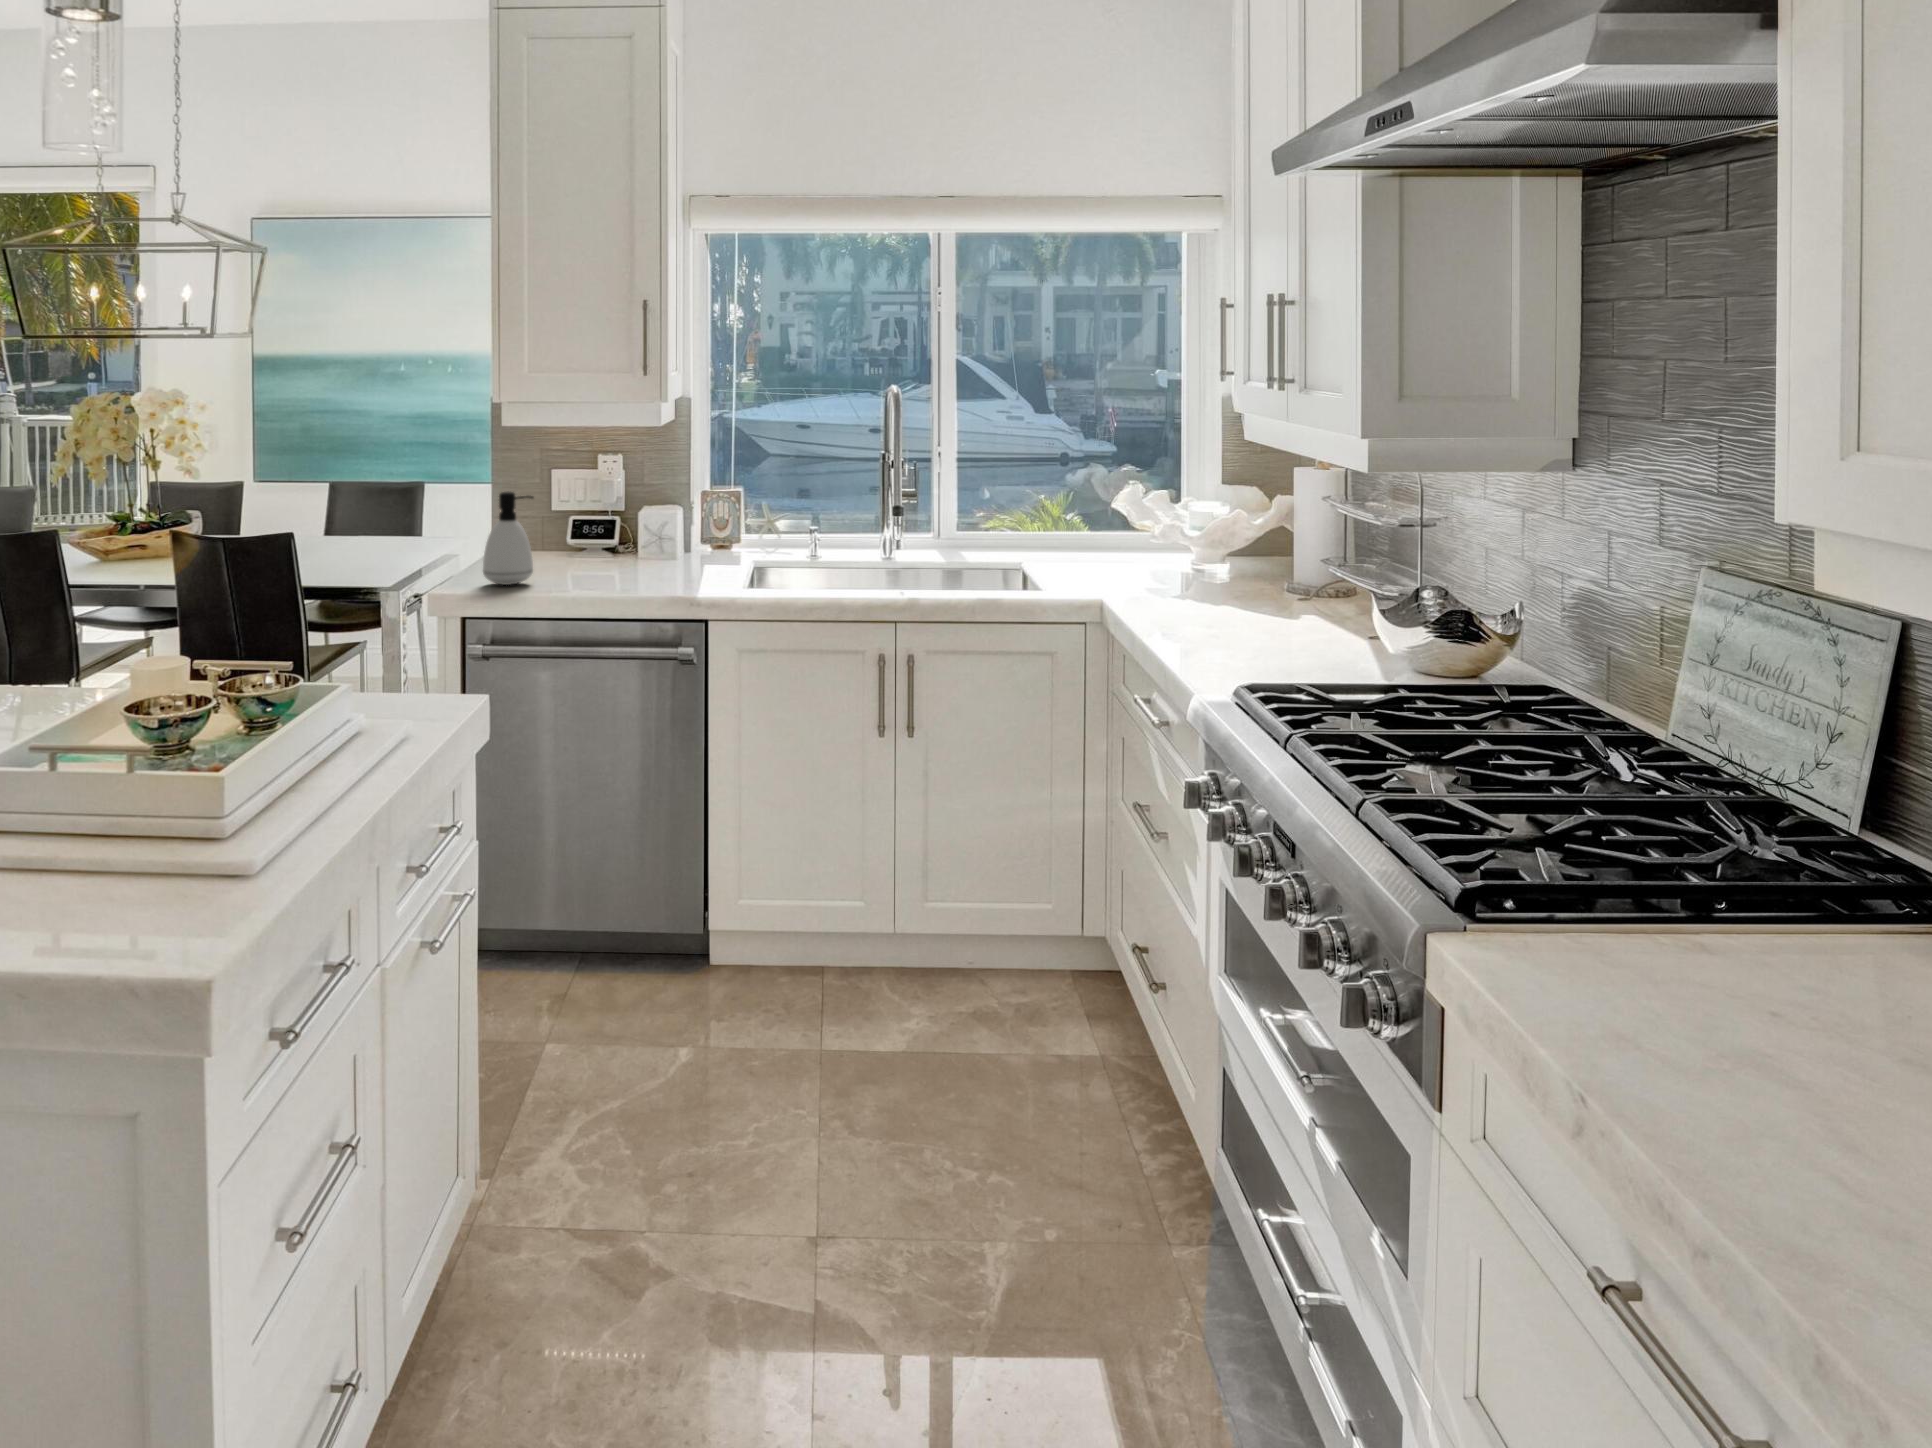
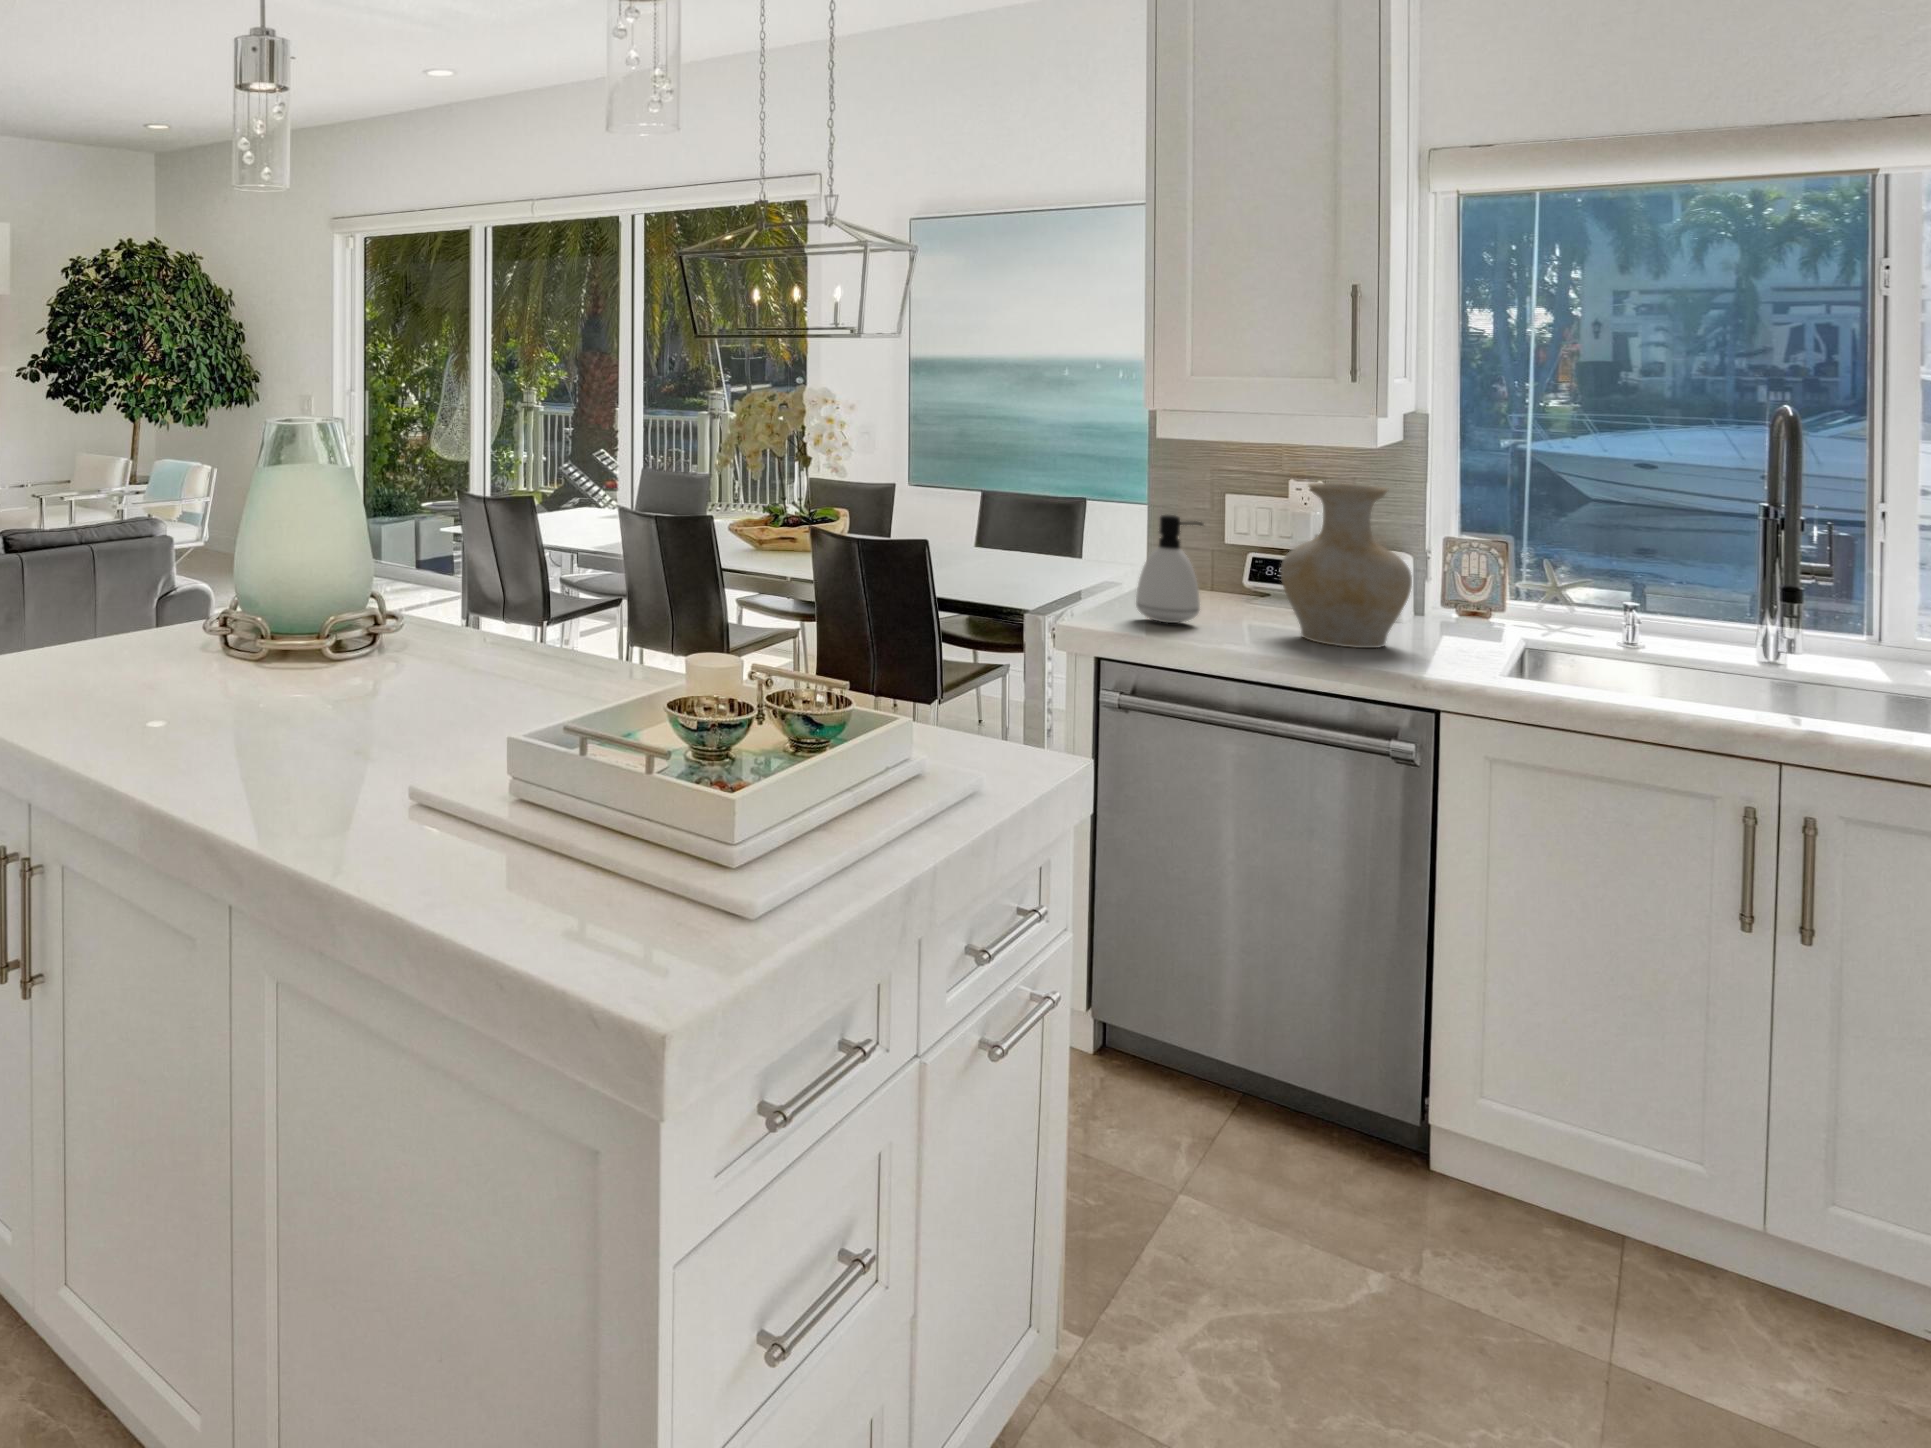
vase: none [593,454,684,586] -> present [1281,483,1412,648]

